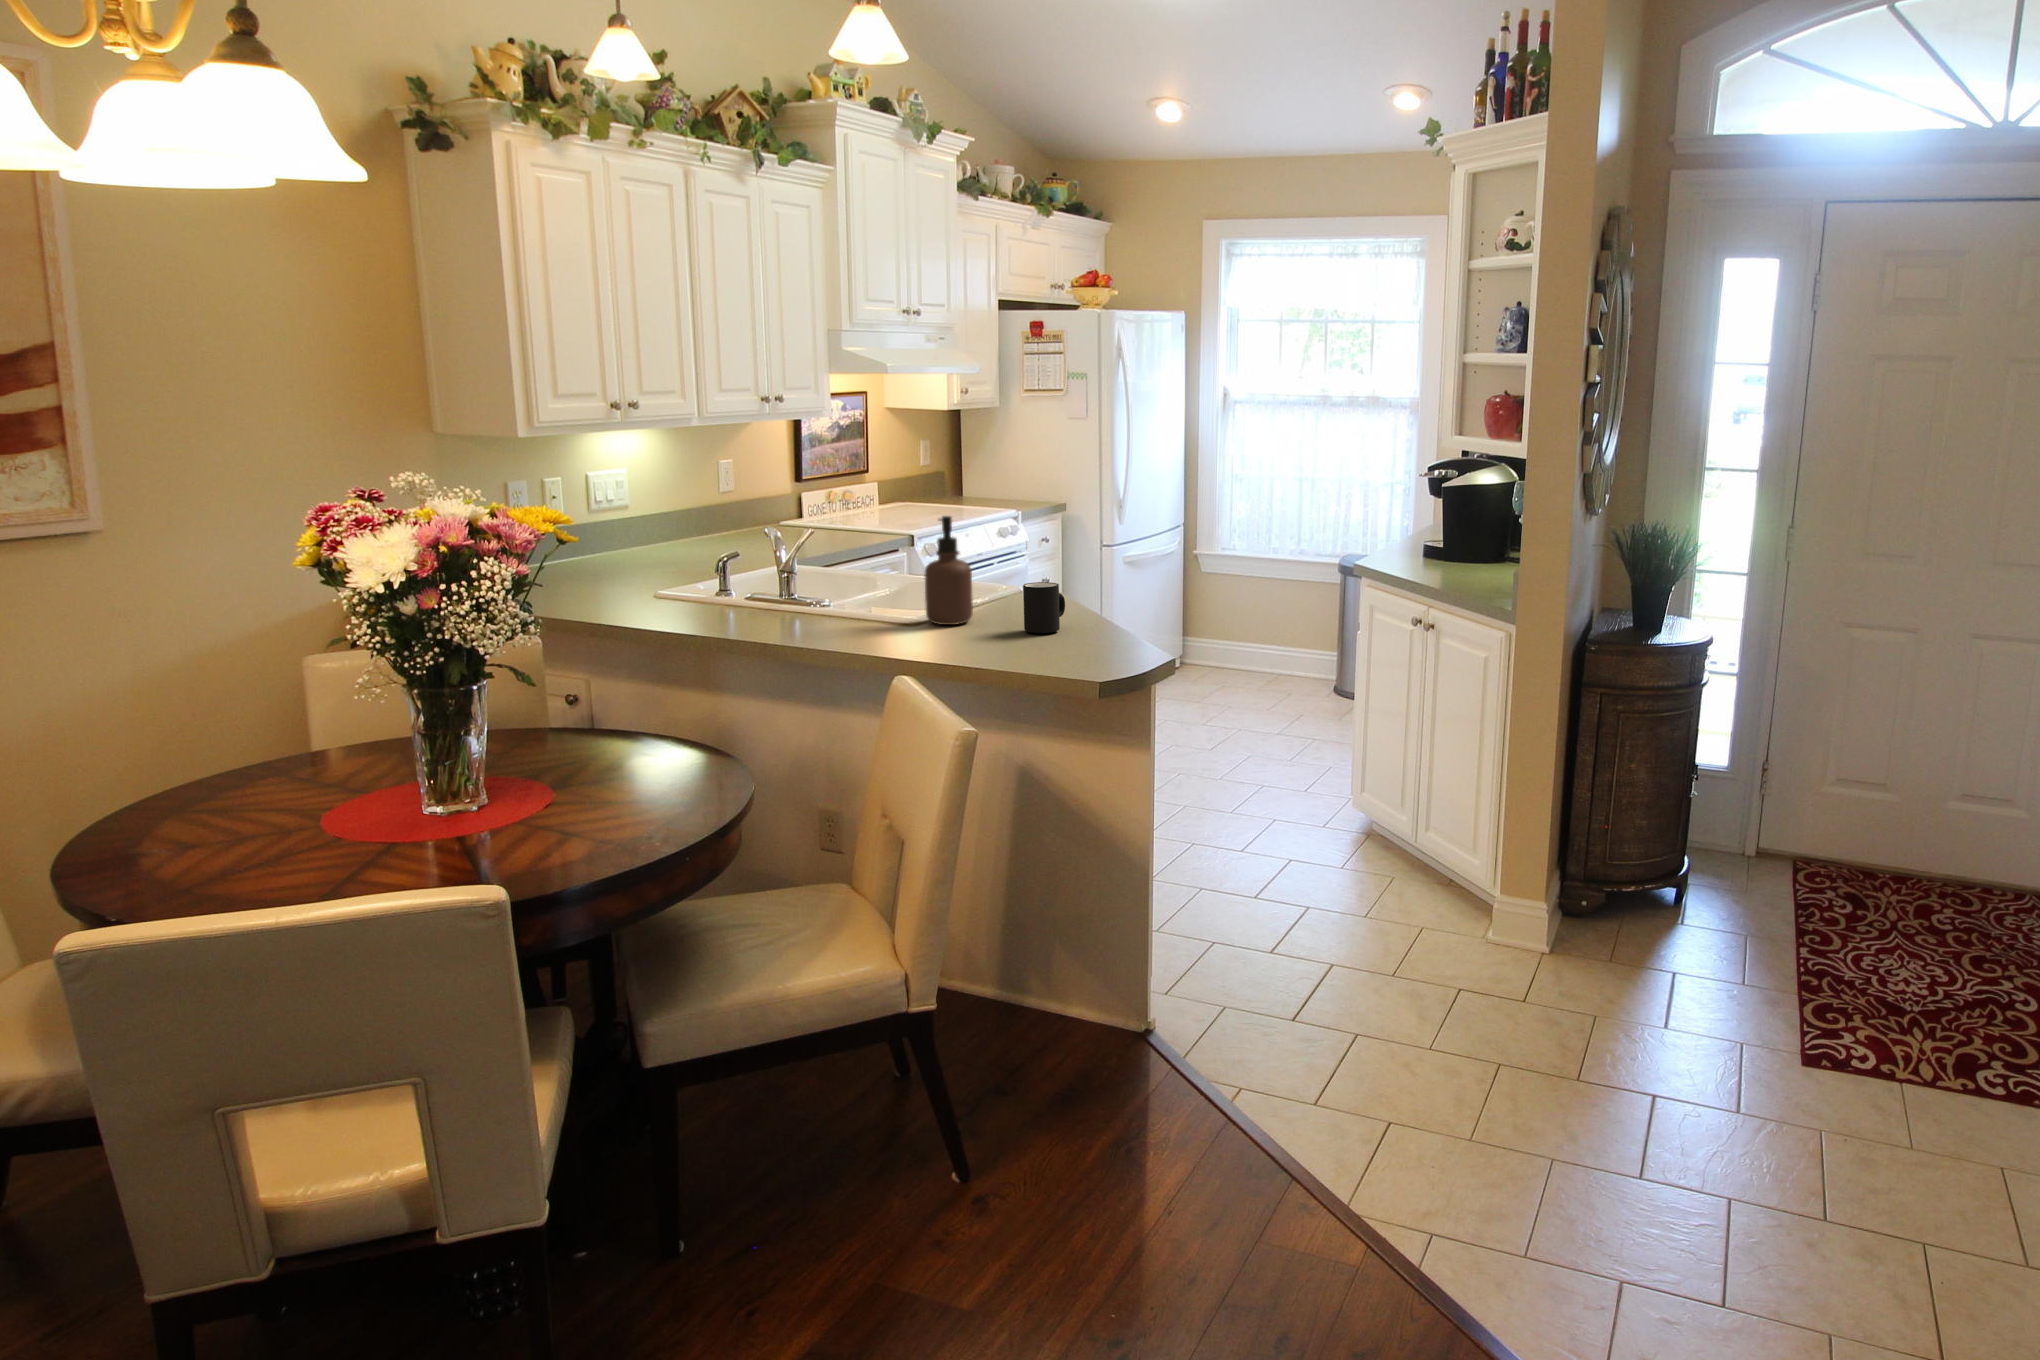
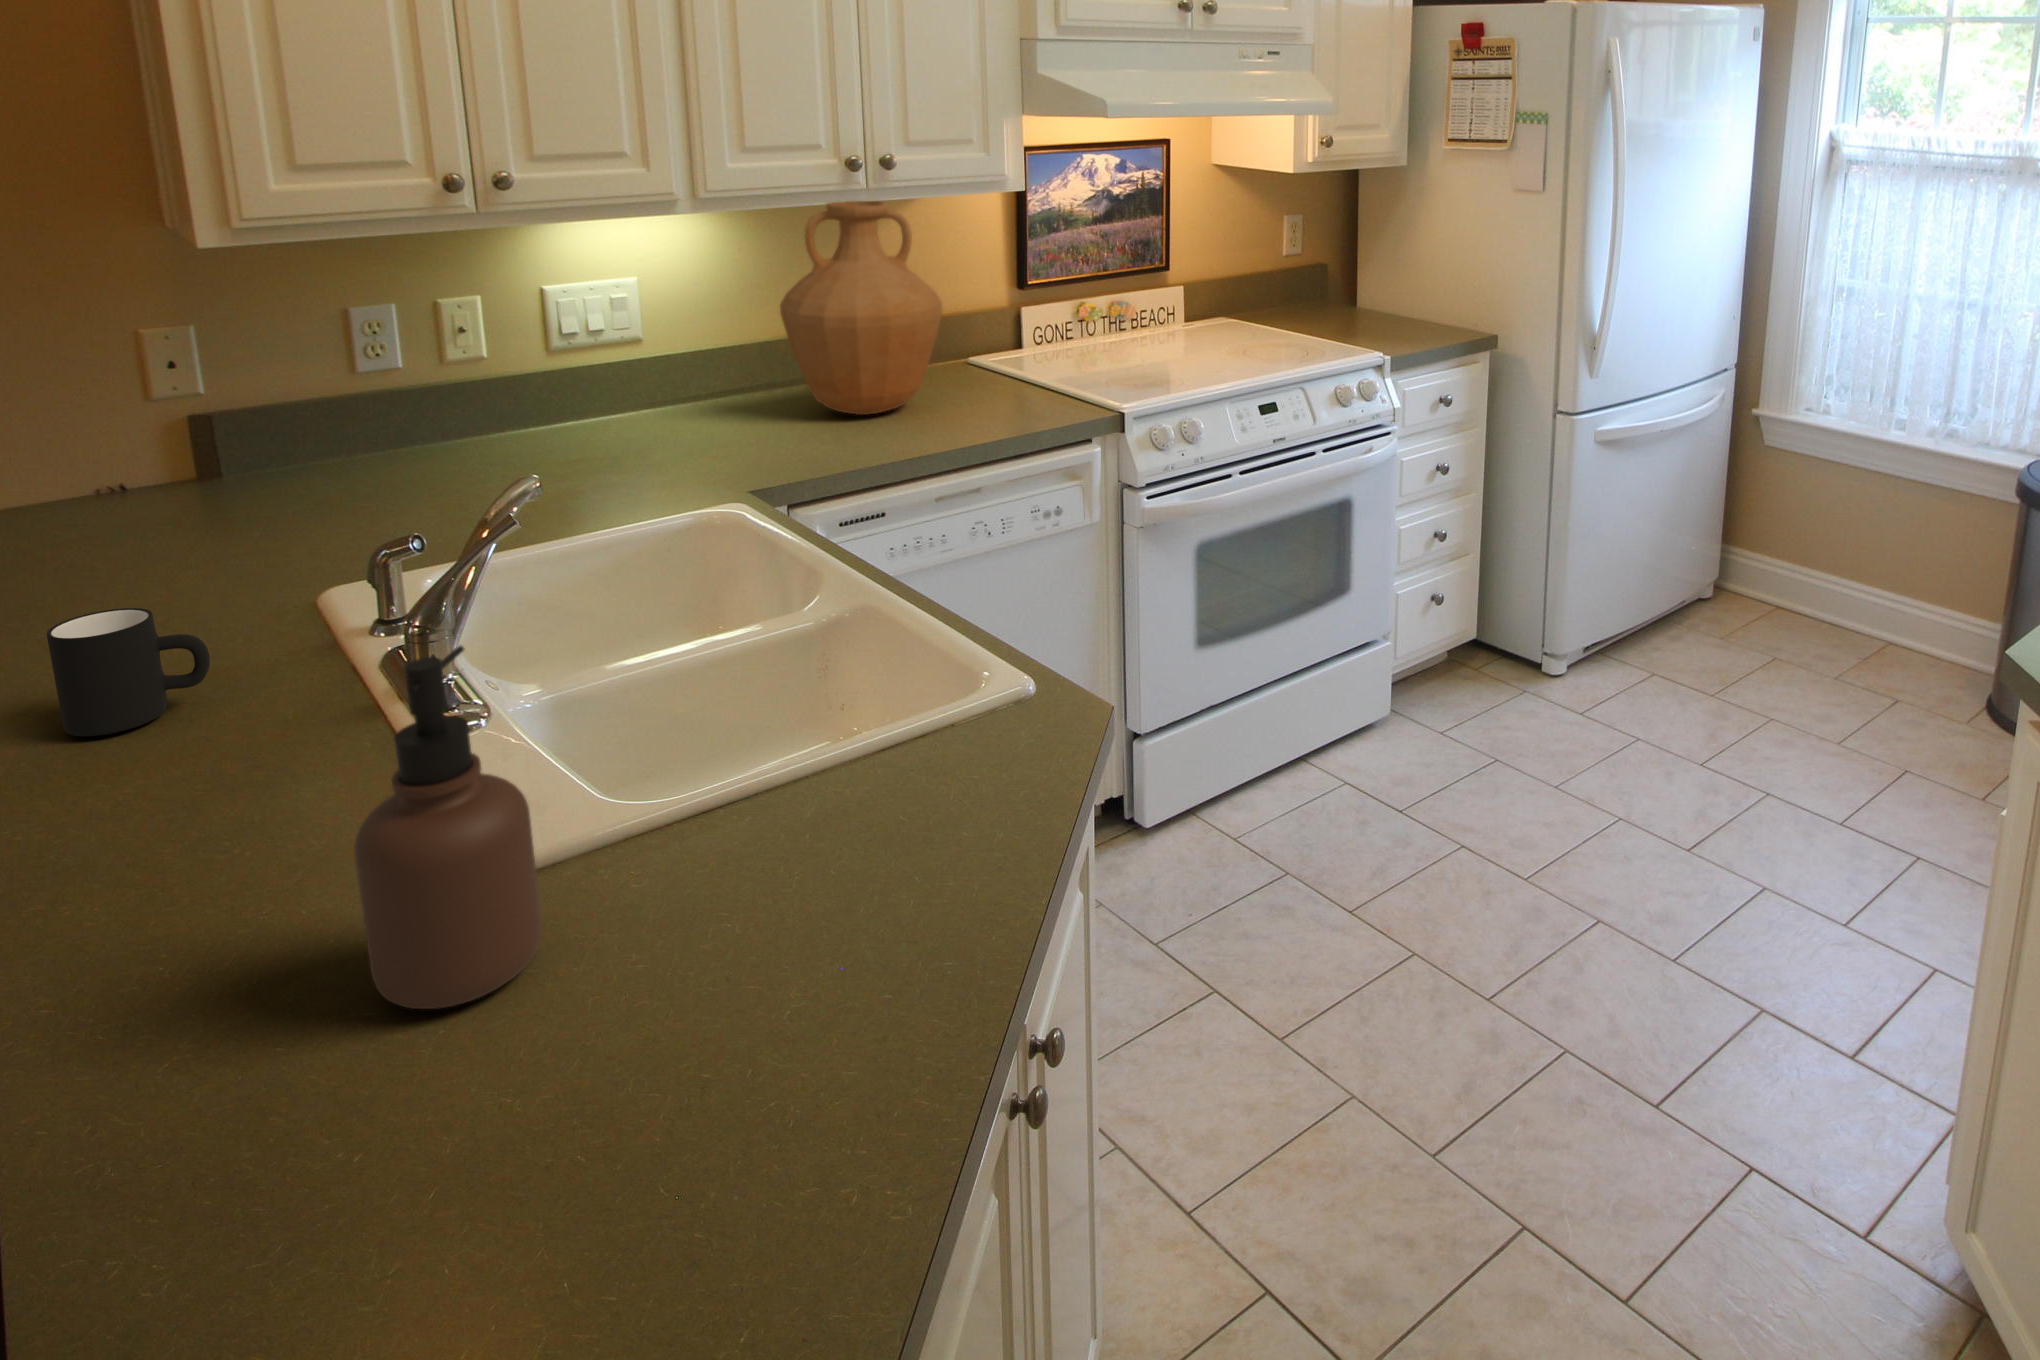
vase: none [719,421,812,542] -> present [780,201,942,415]
mug: present [1023,582,1065,633] -> present [47,608,210,736]

